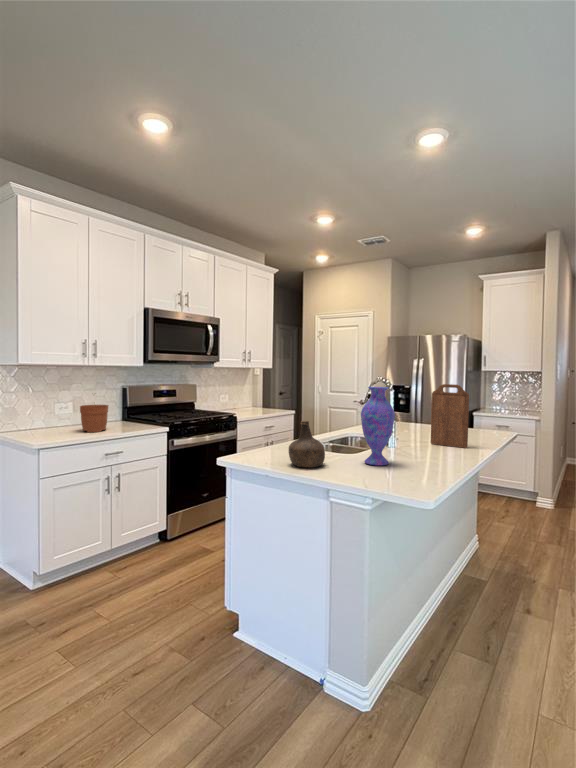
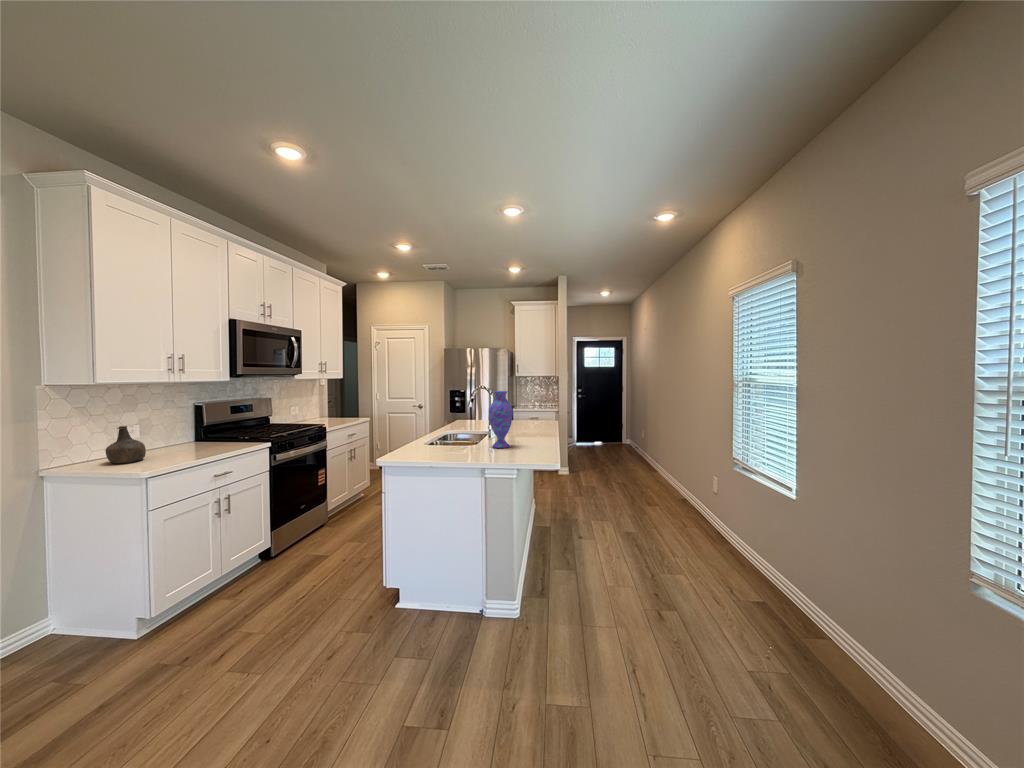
cutting board: present [431,384,469,448] -> none [517,387,543,432]
plant pot: present [80,405,108,432] -> none [169,411,206,454]
bottle: present [289,421,325,468] -> present [106,426,146,464]

